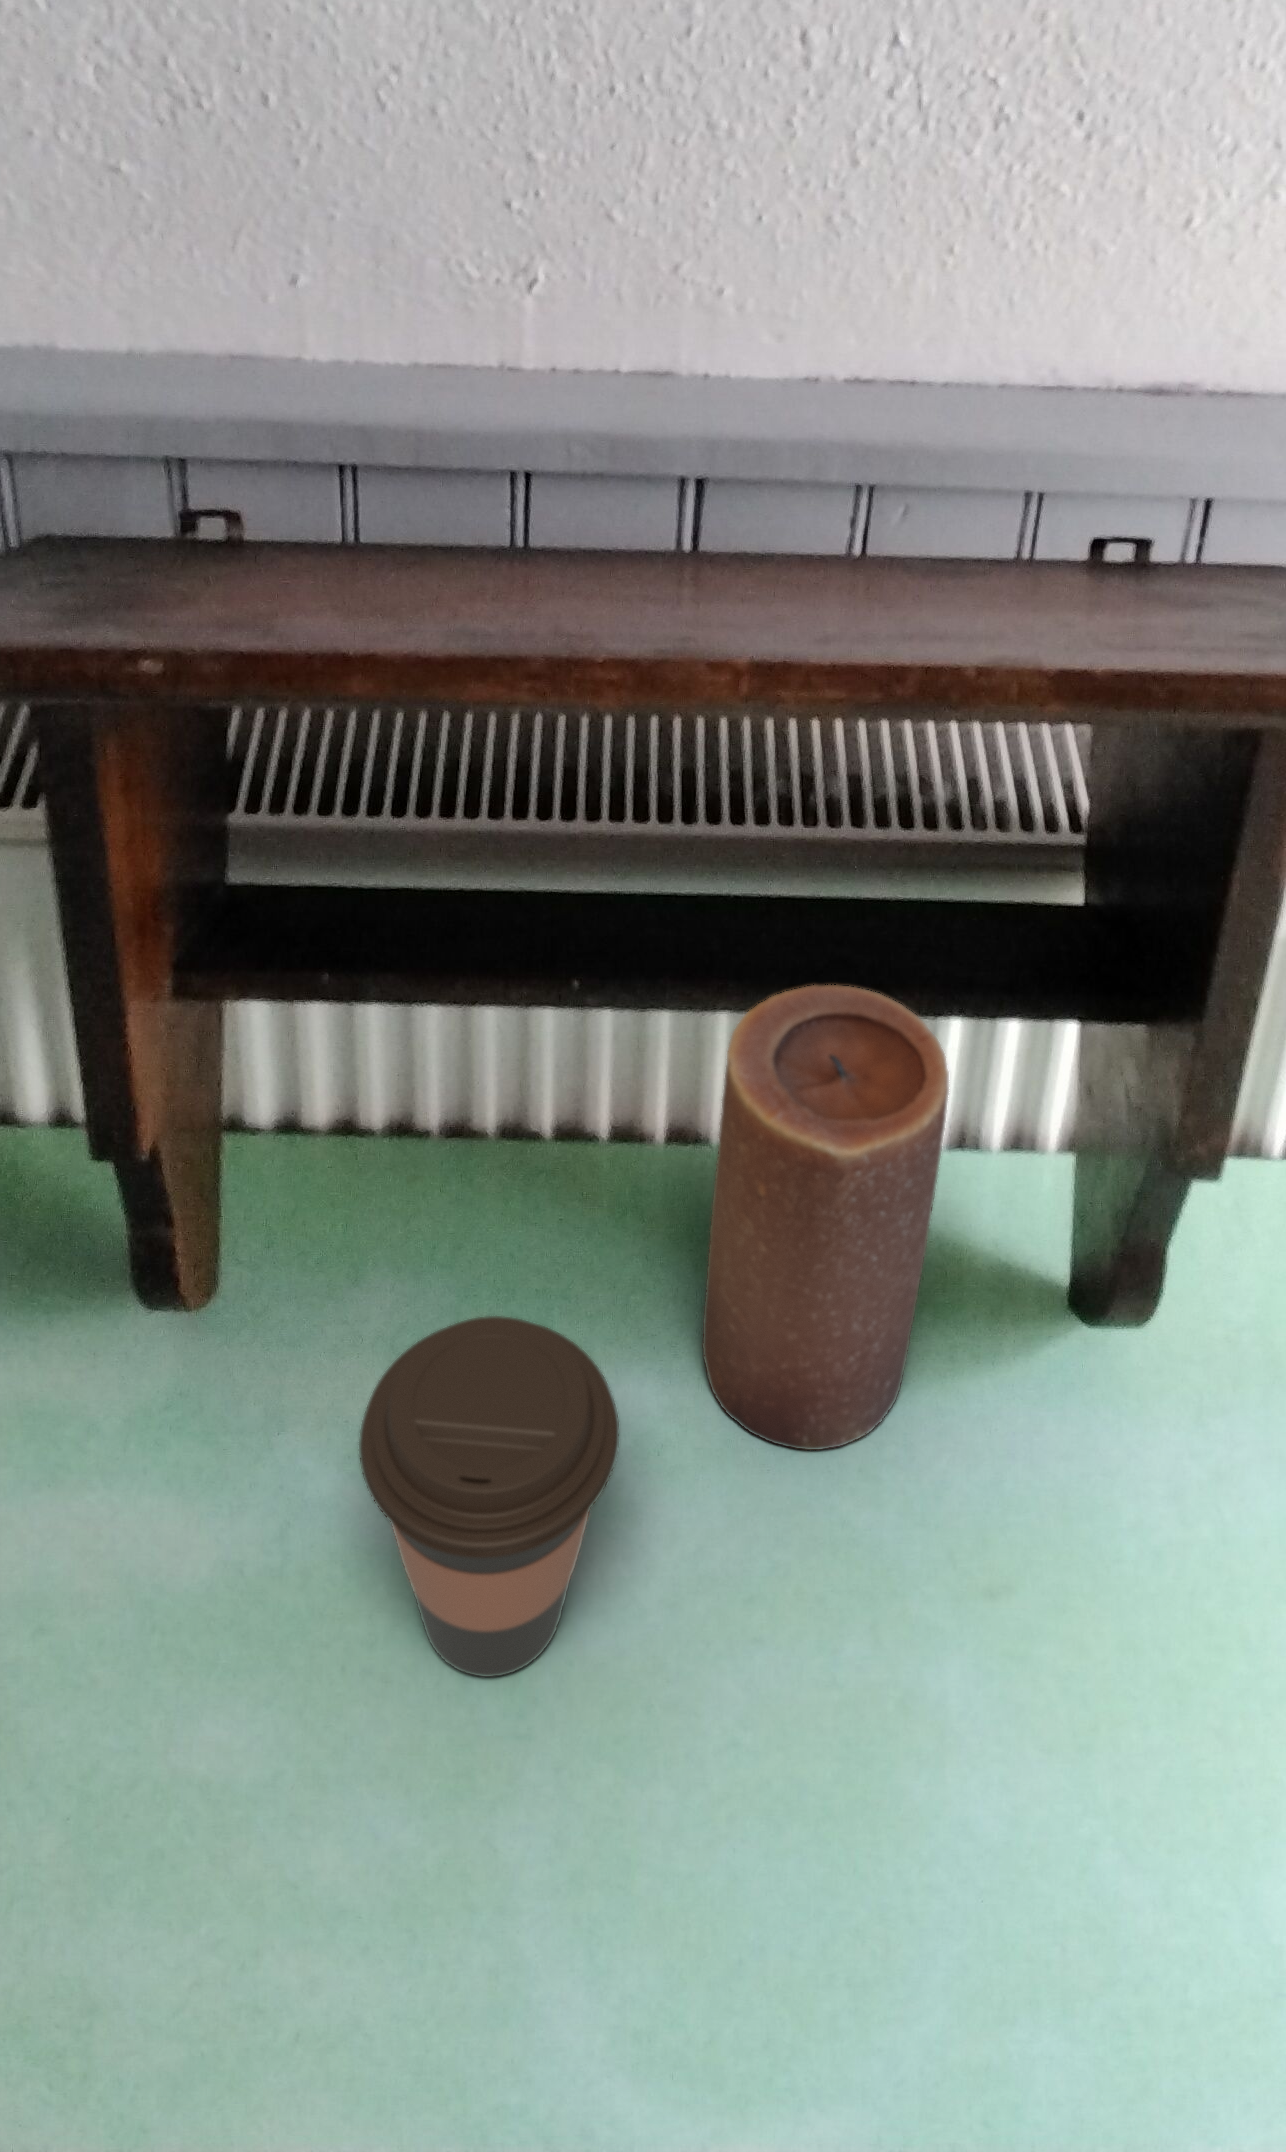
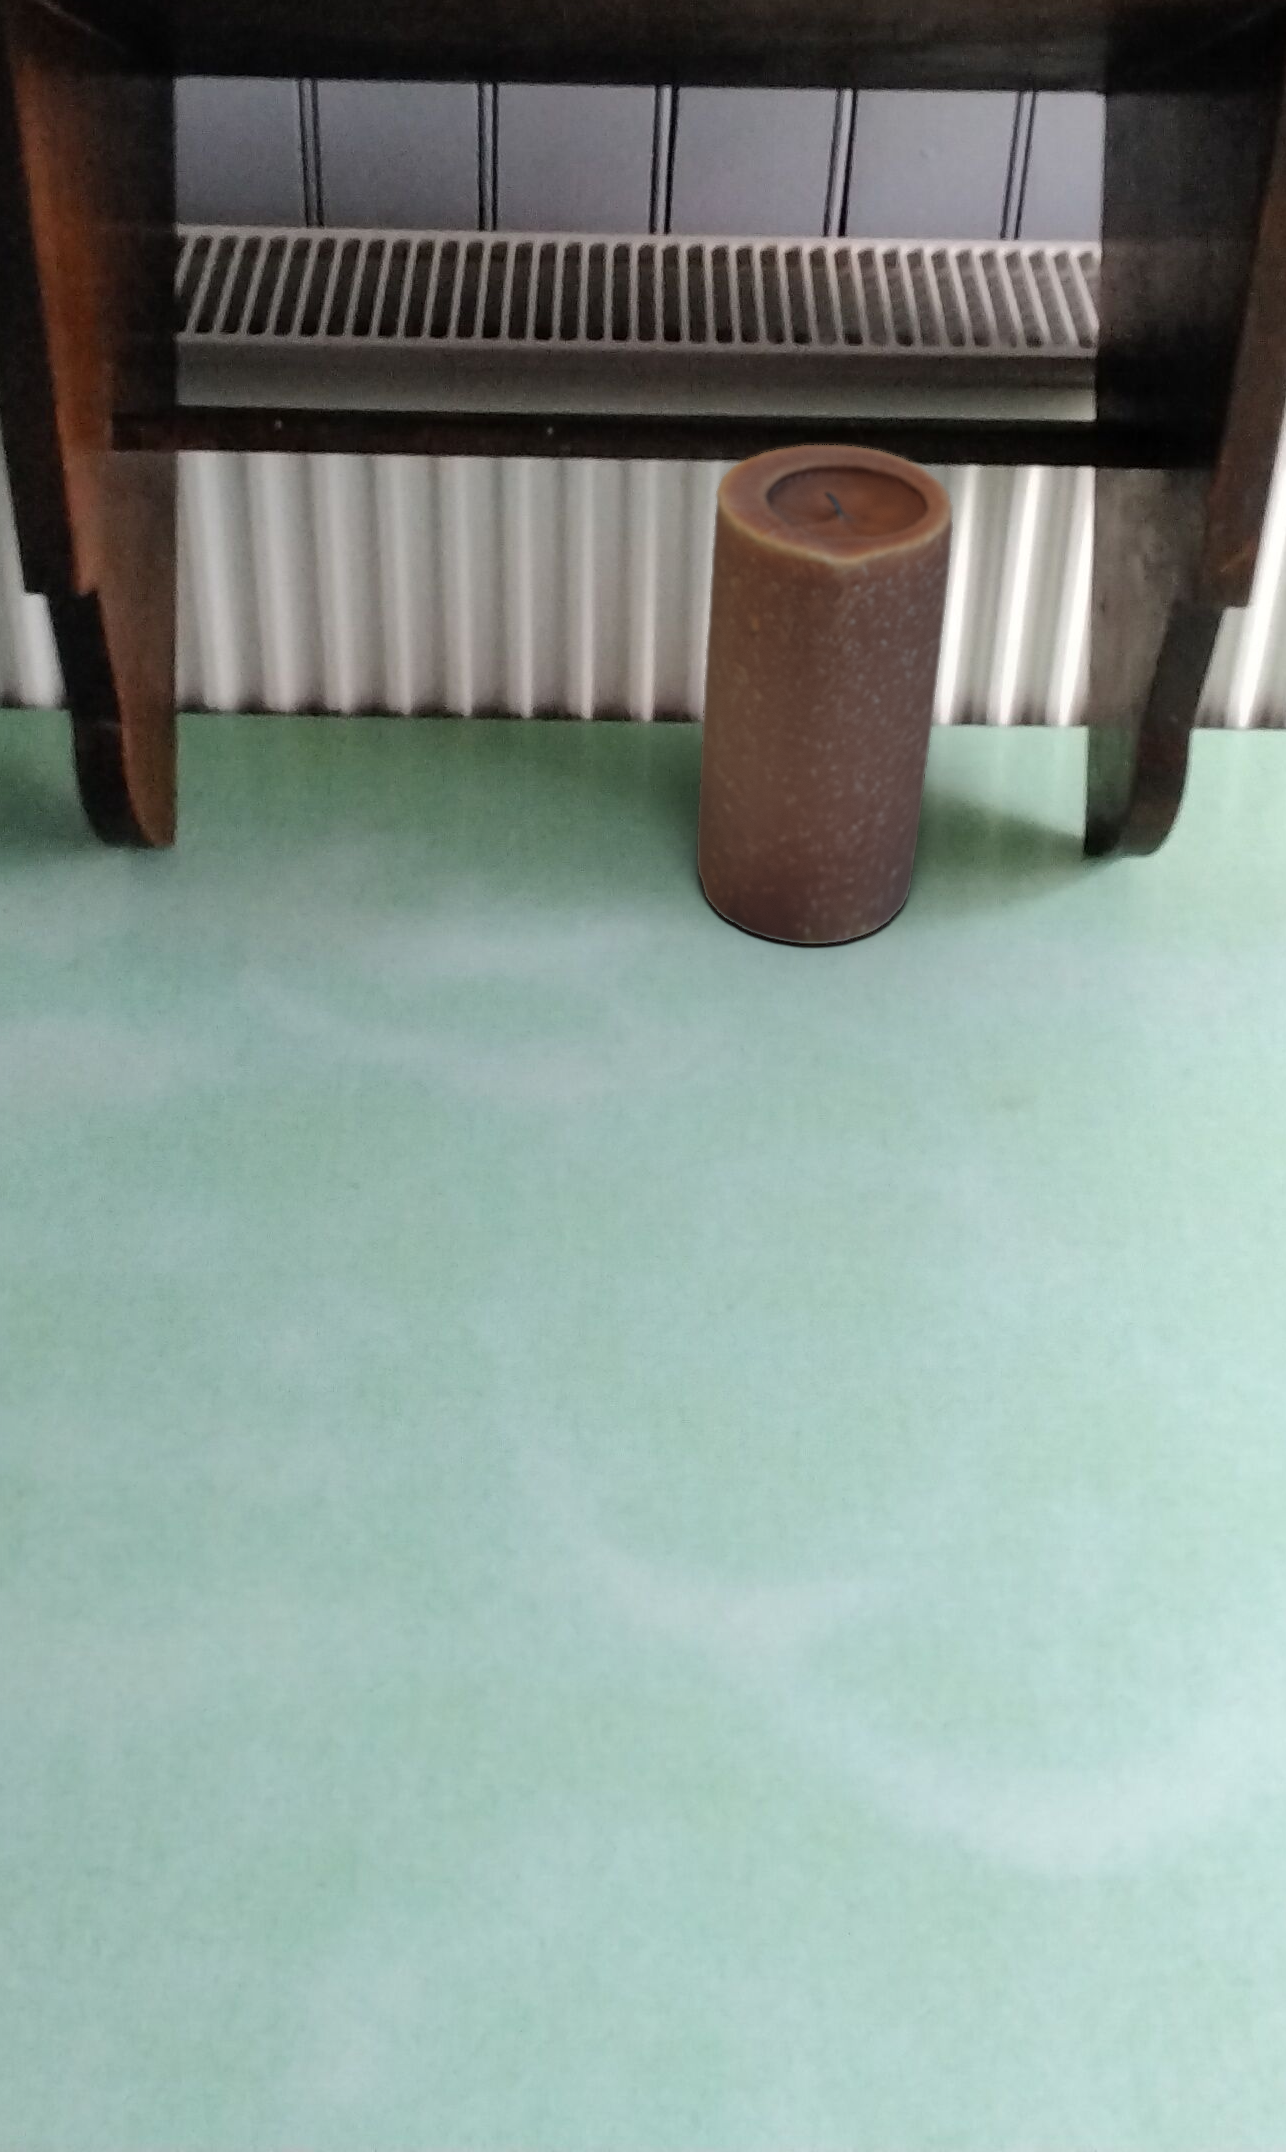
coffee cup: present [359,1316,619,1677] -> none [332,737,608,1117]

